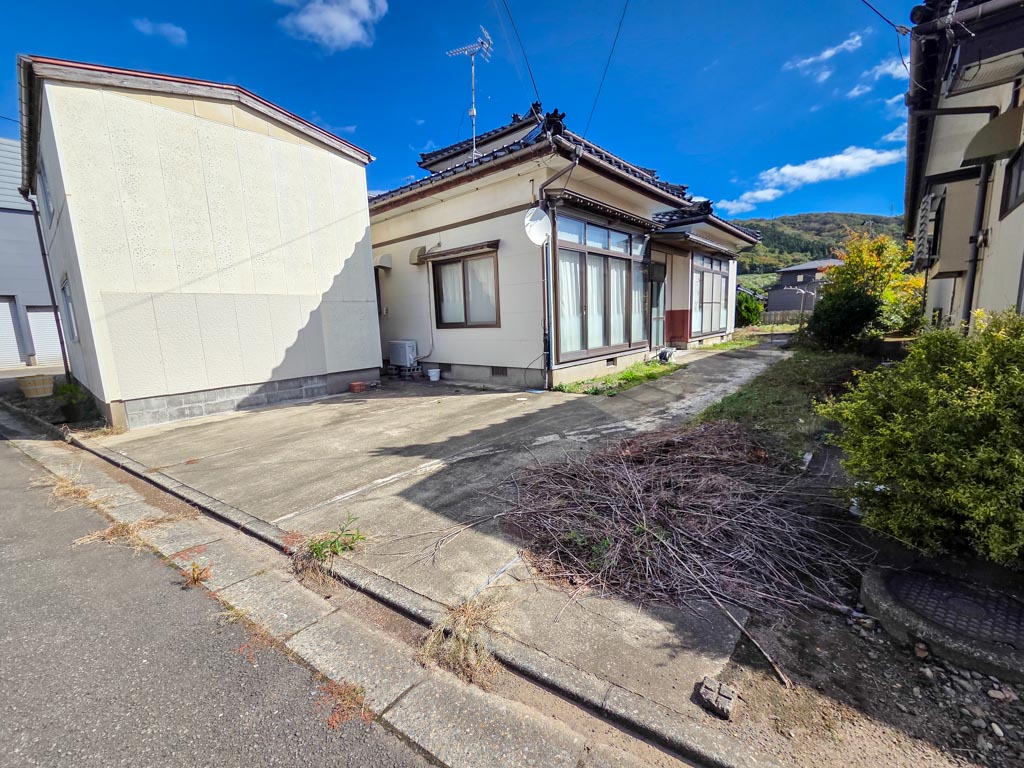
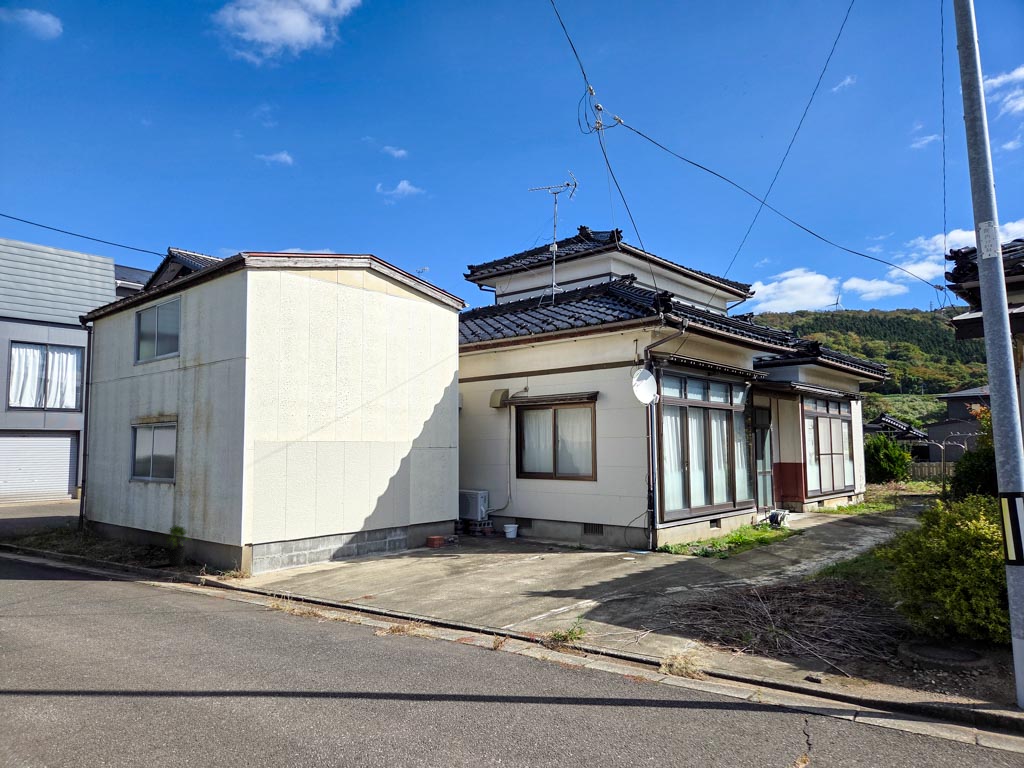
wooden bucket: present [15,374,54,398] -> none [50,515,84,542]

